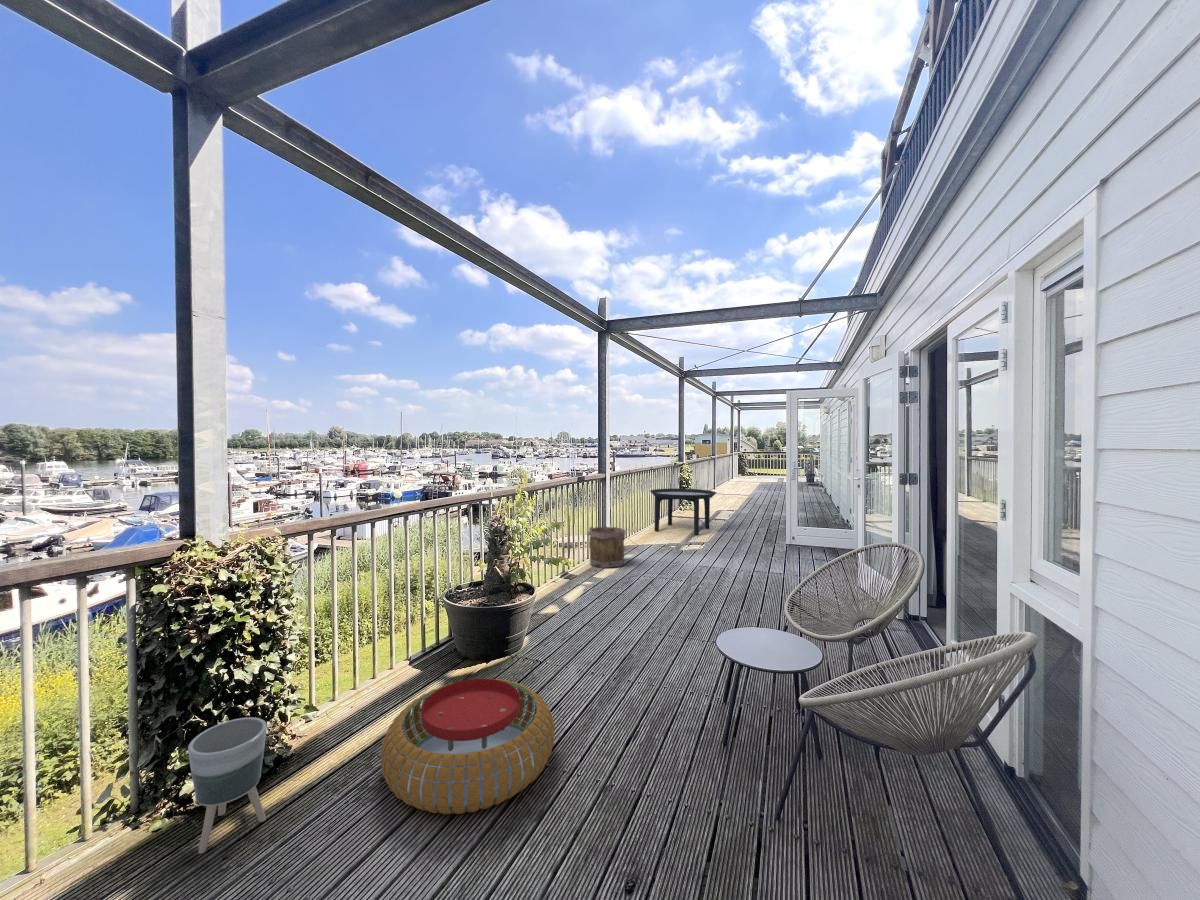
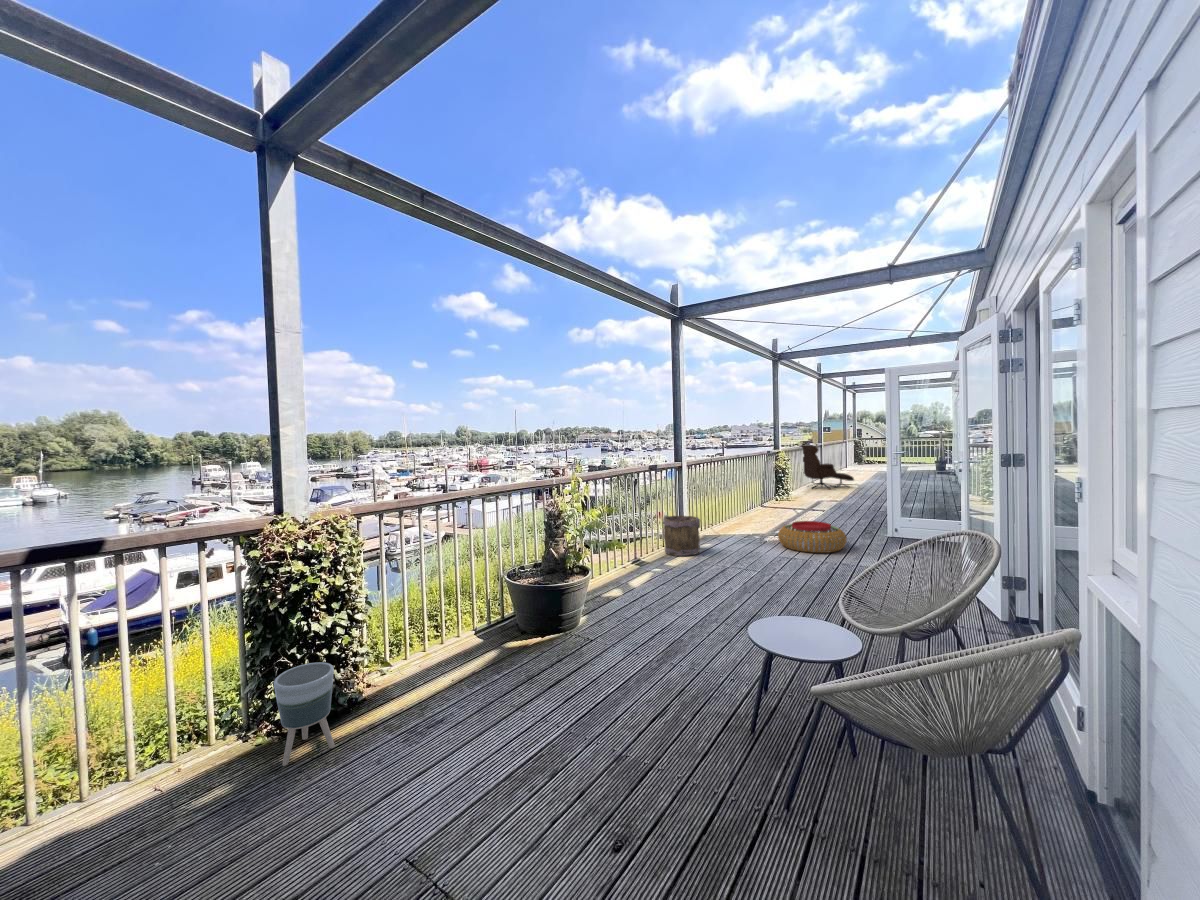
lounge chair: none [698,457,745,499] -> present [800,445,854,489]
round table: present [650,489,716,535] -> none [736,478,809,526]
pouf: present [381,678,555,815] -> present [778,521,847,553]

